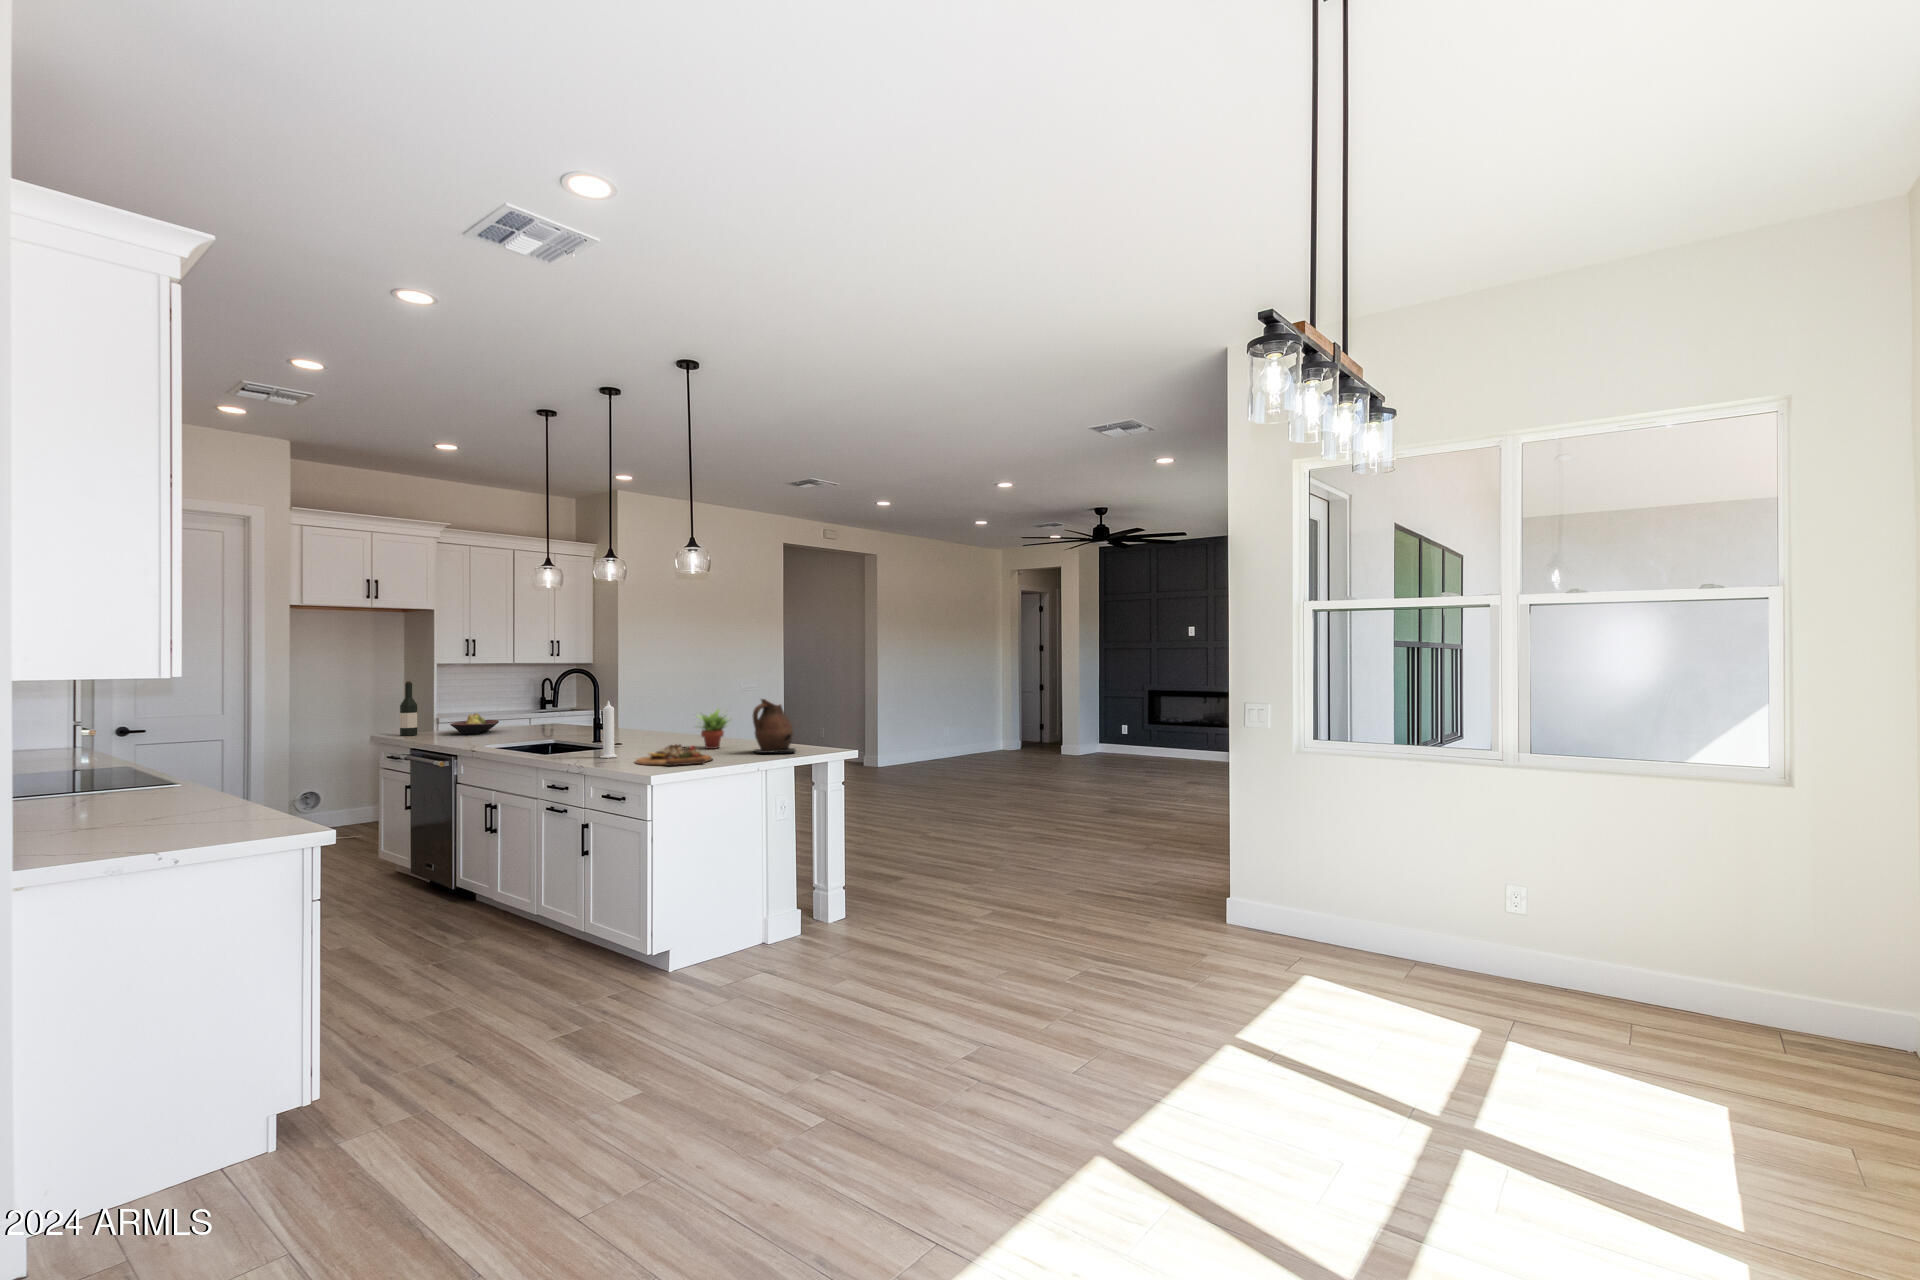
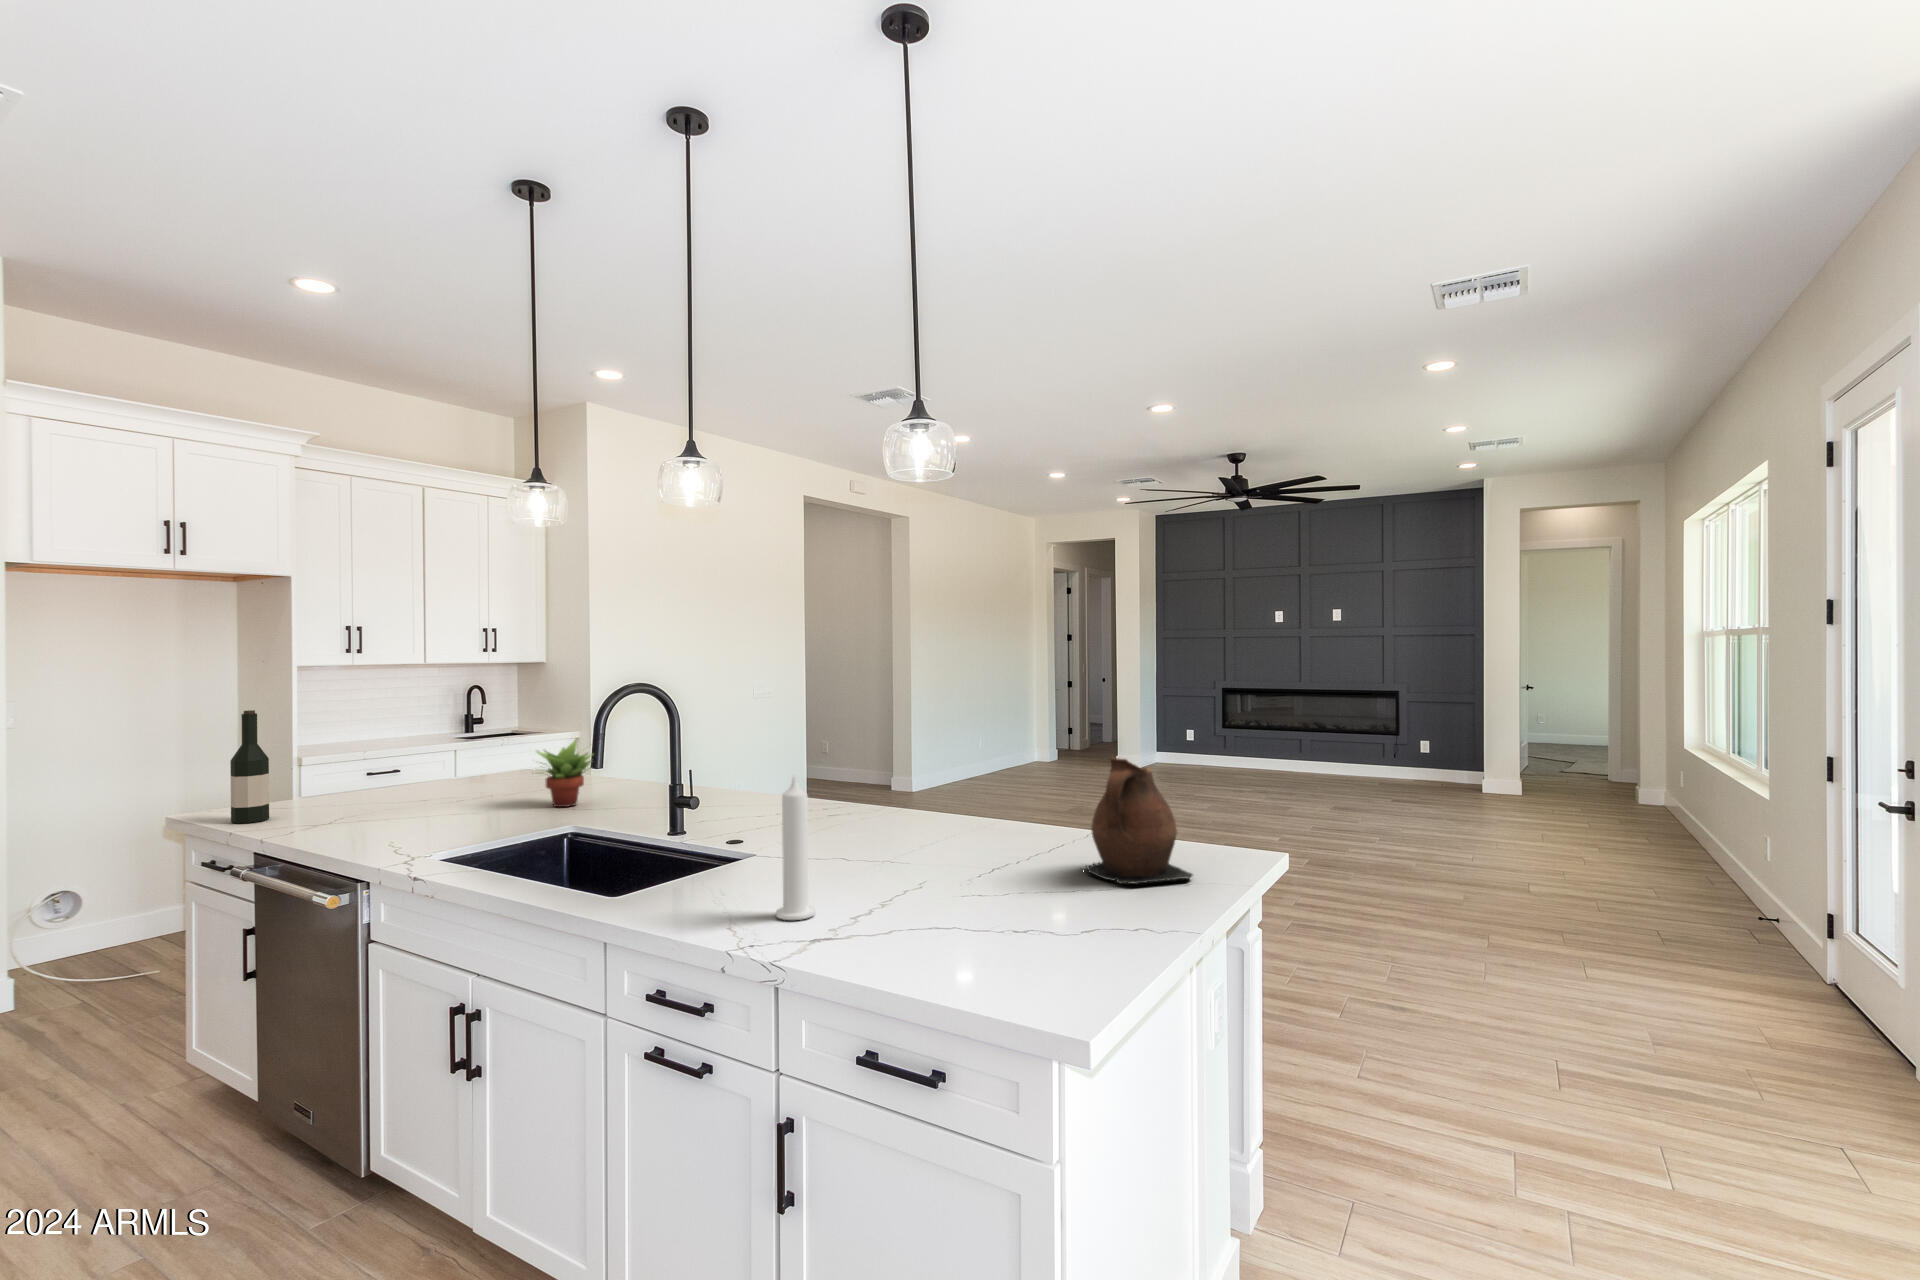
succulent plant: present [698,709,728,749] -> present [537,740,592,807]
fruit bowl: present [450,714,499,735] -> none [340,769,437,816]
cutting board: present [636,745,712,766] -> none [896,885,1101,969]

